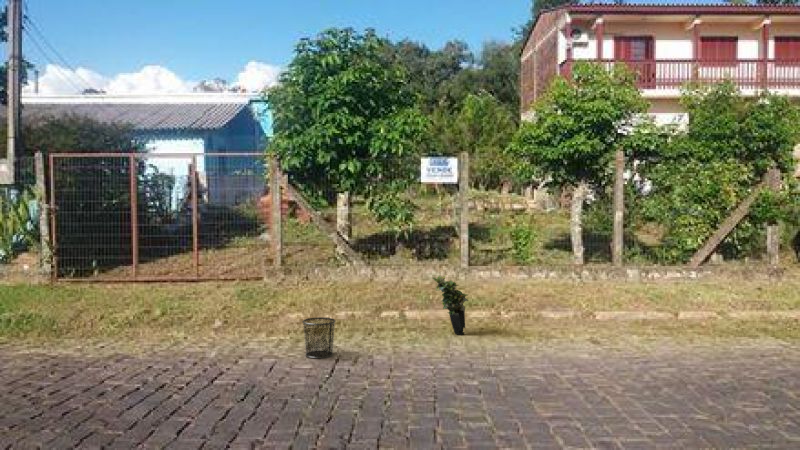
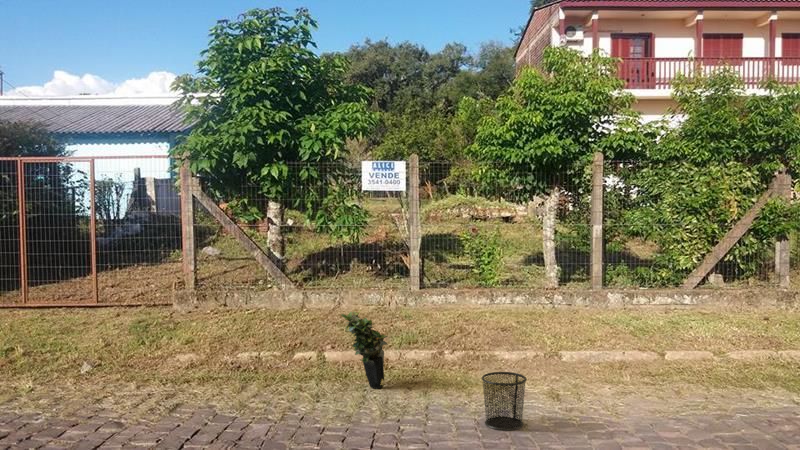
trash can: present [303,317,335,359] -> present [482,372,527,430]

